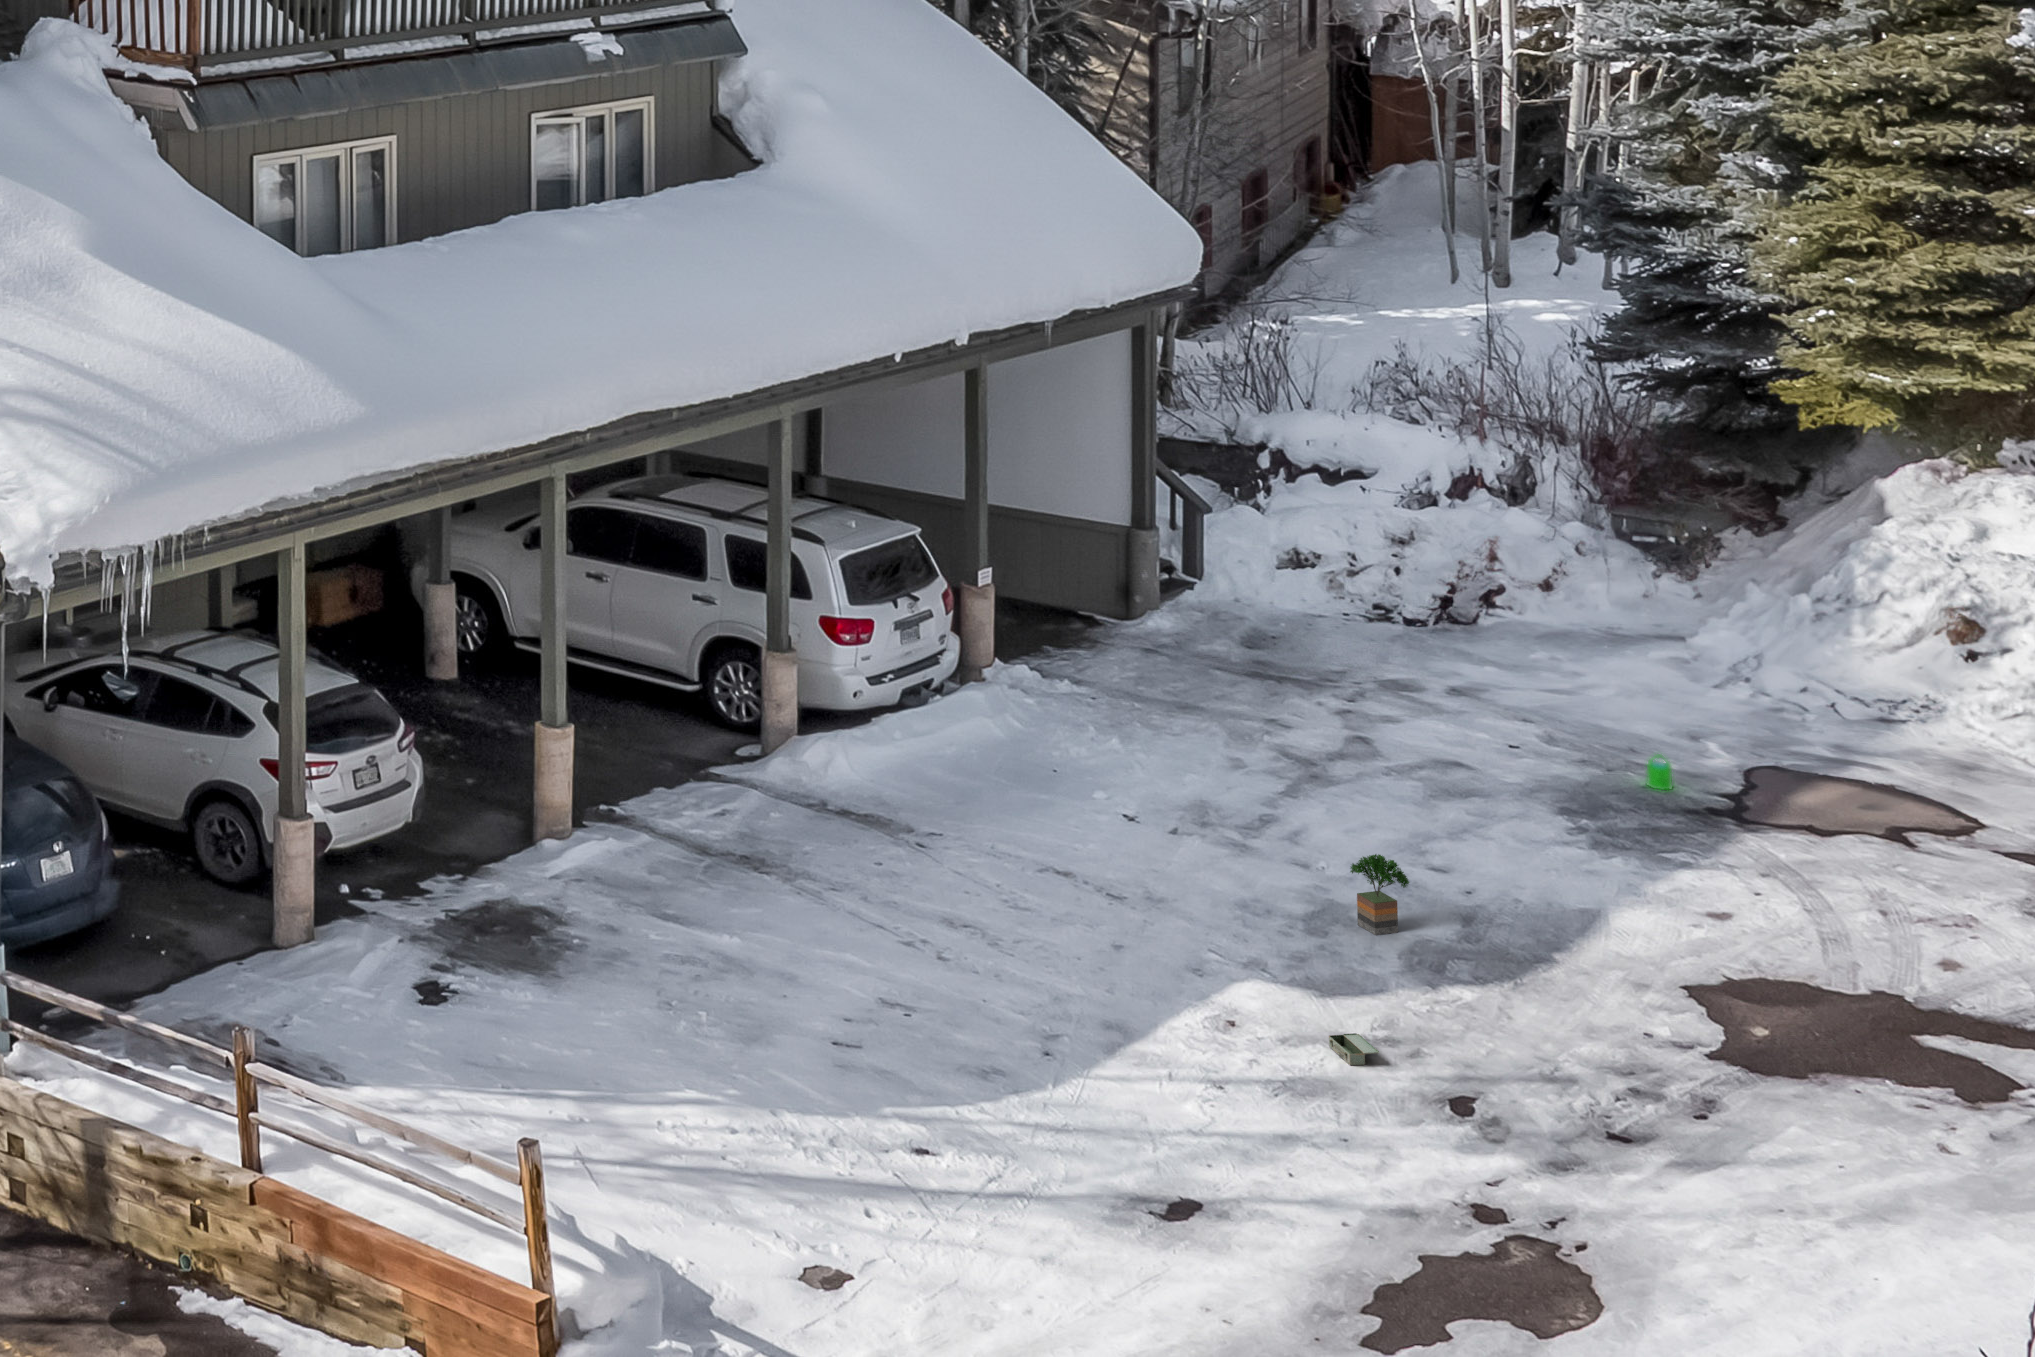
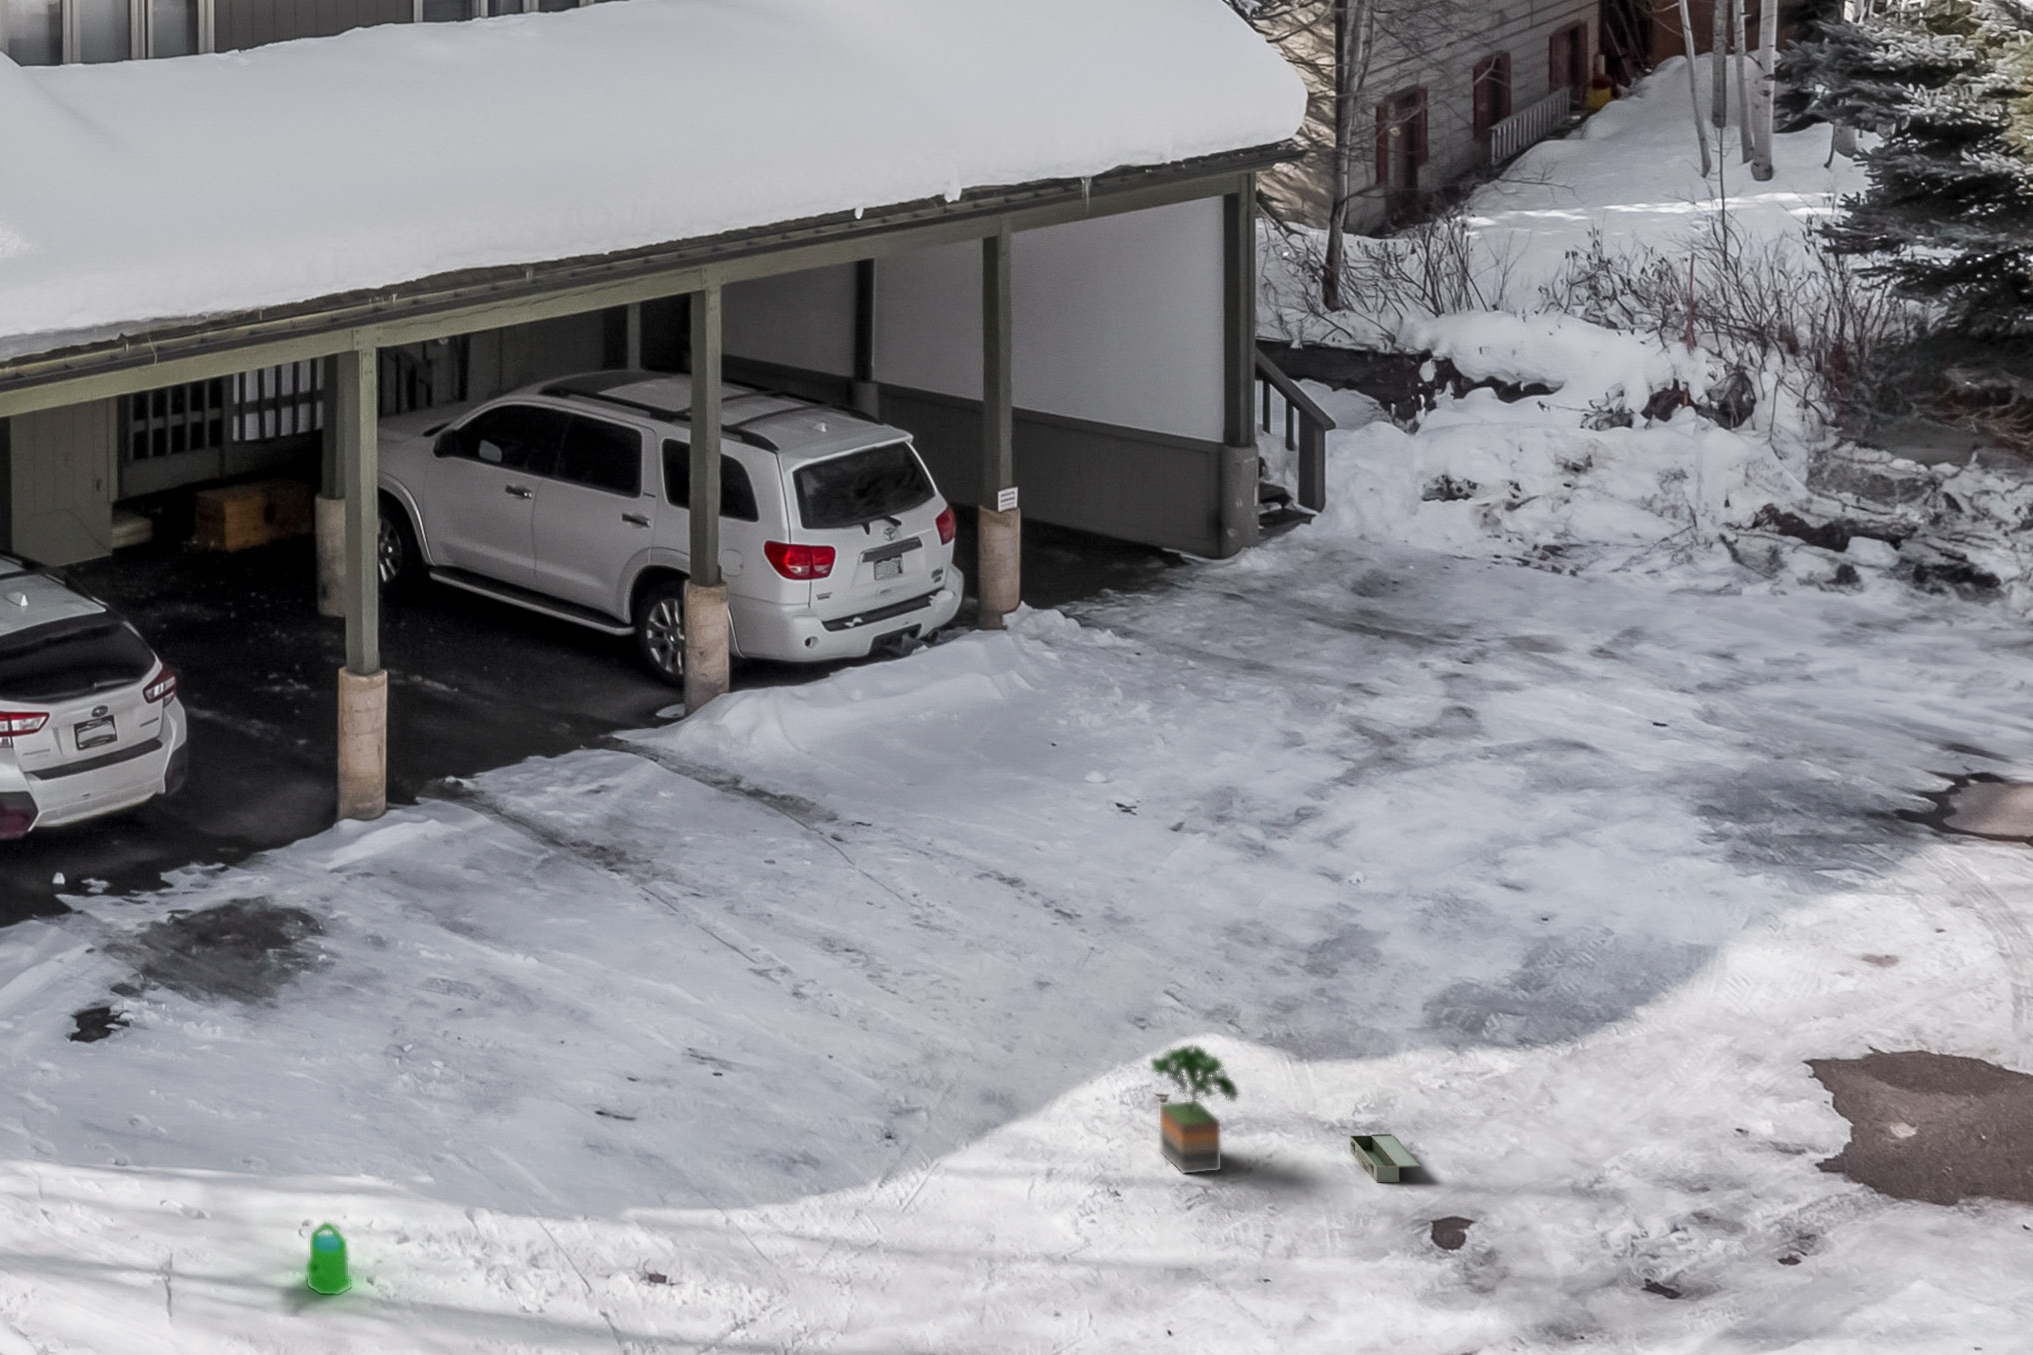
watering can: present [1647,755,1672,790] -> present [307,1223,351,1294]
potted tree: present [1350,854,1409,935] -> present [1150,1045,1238,1173]

